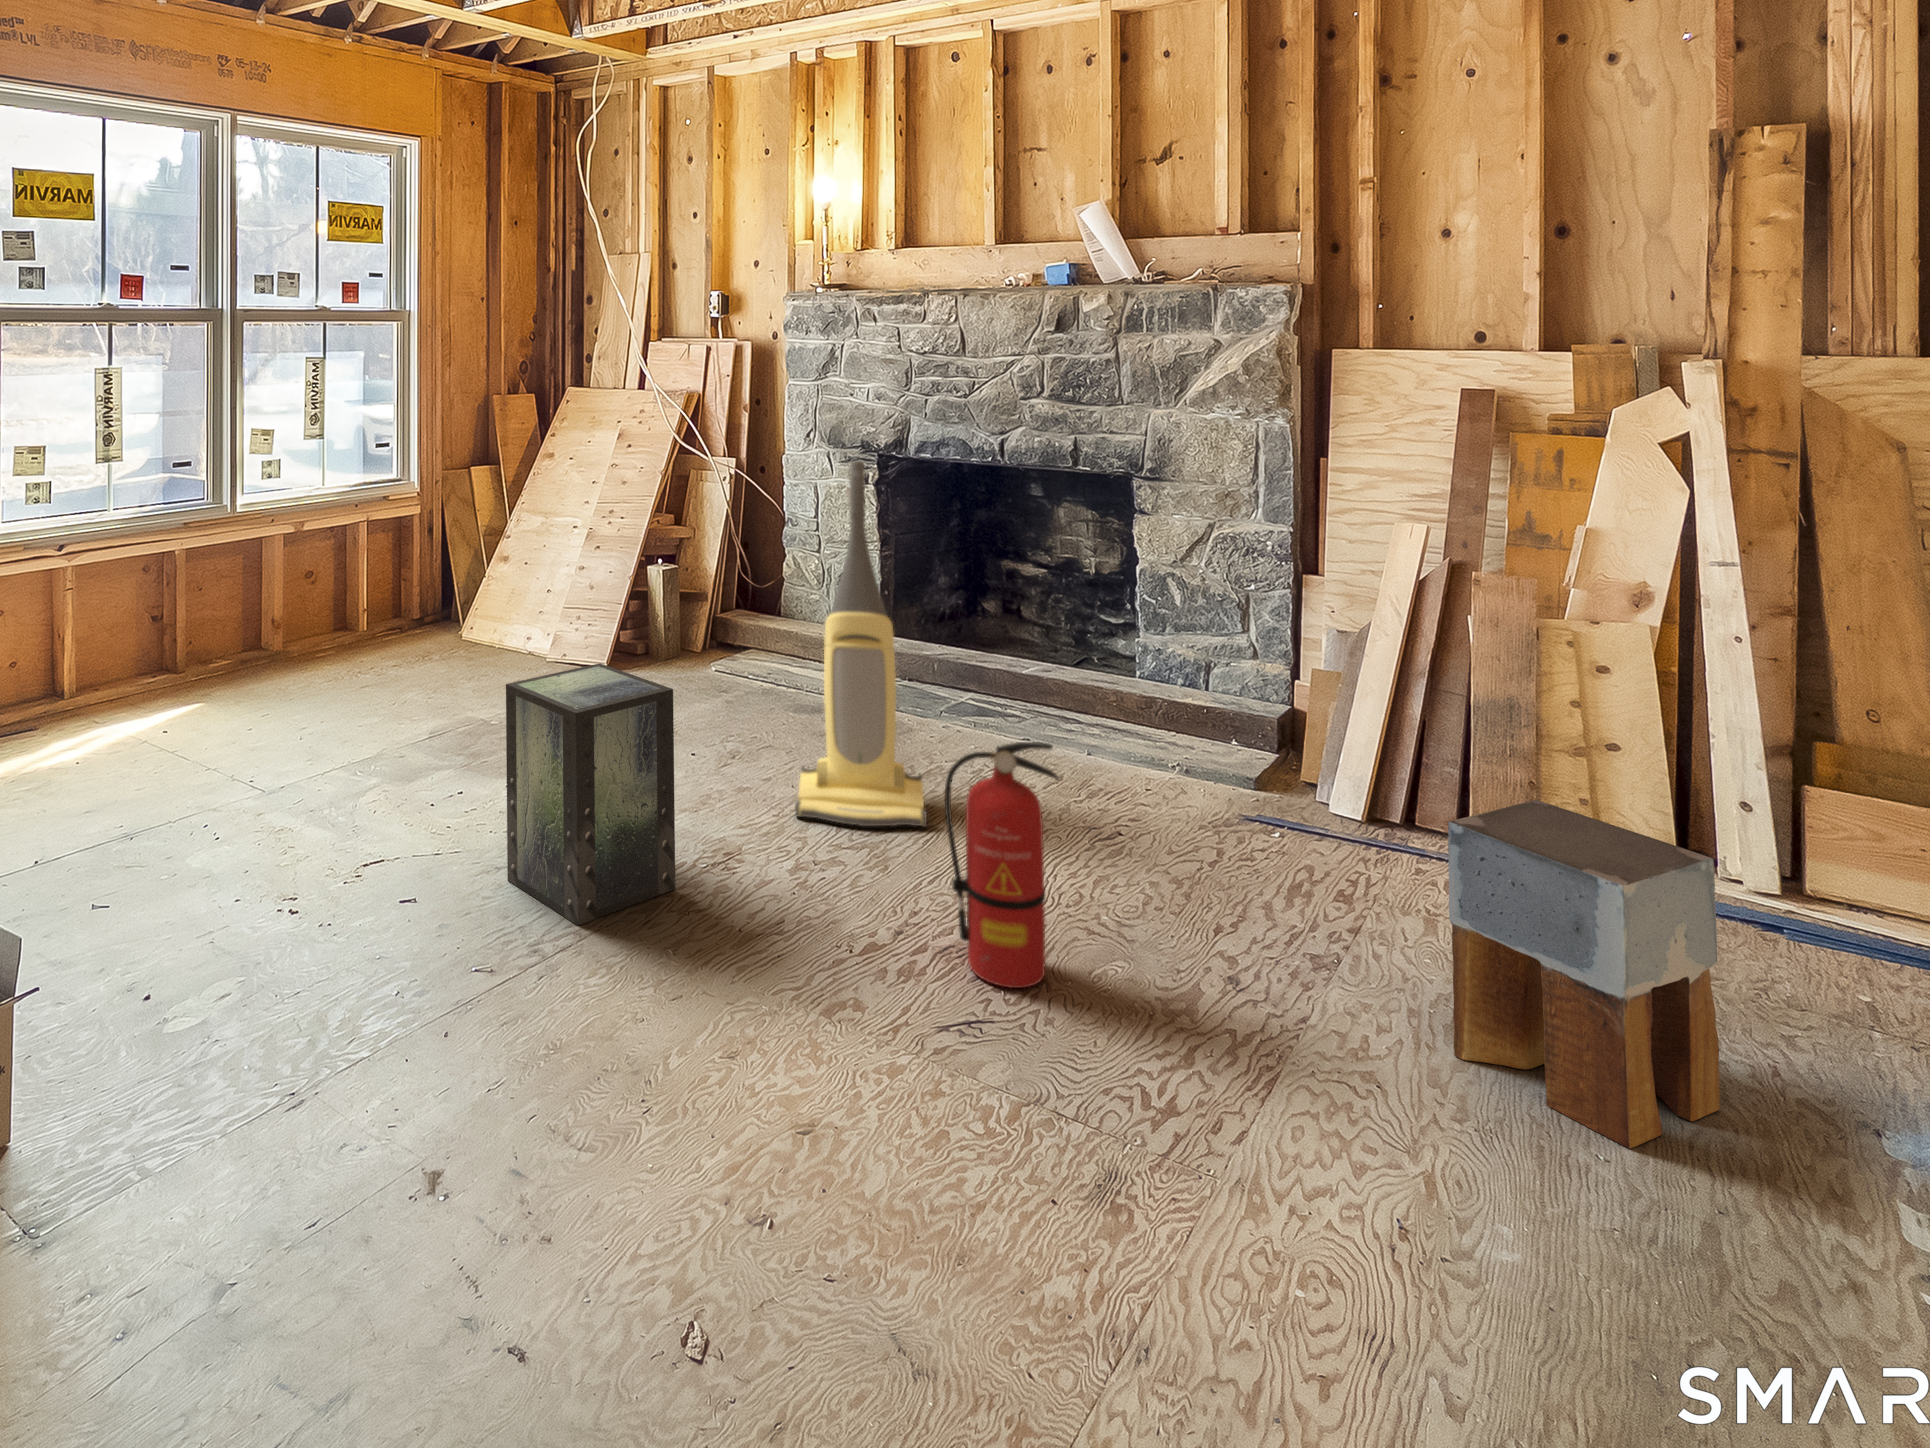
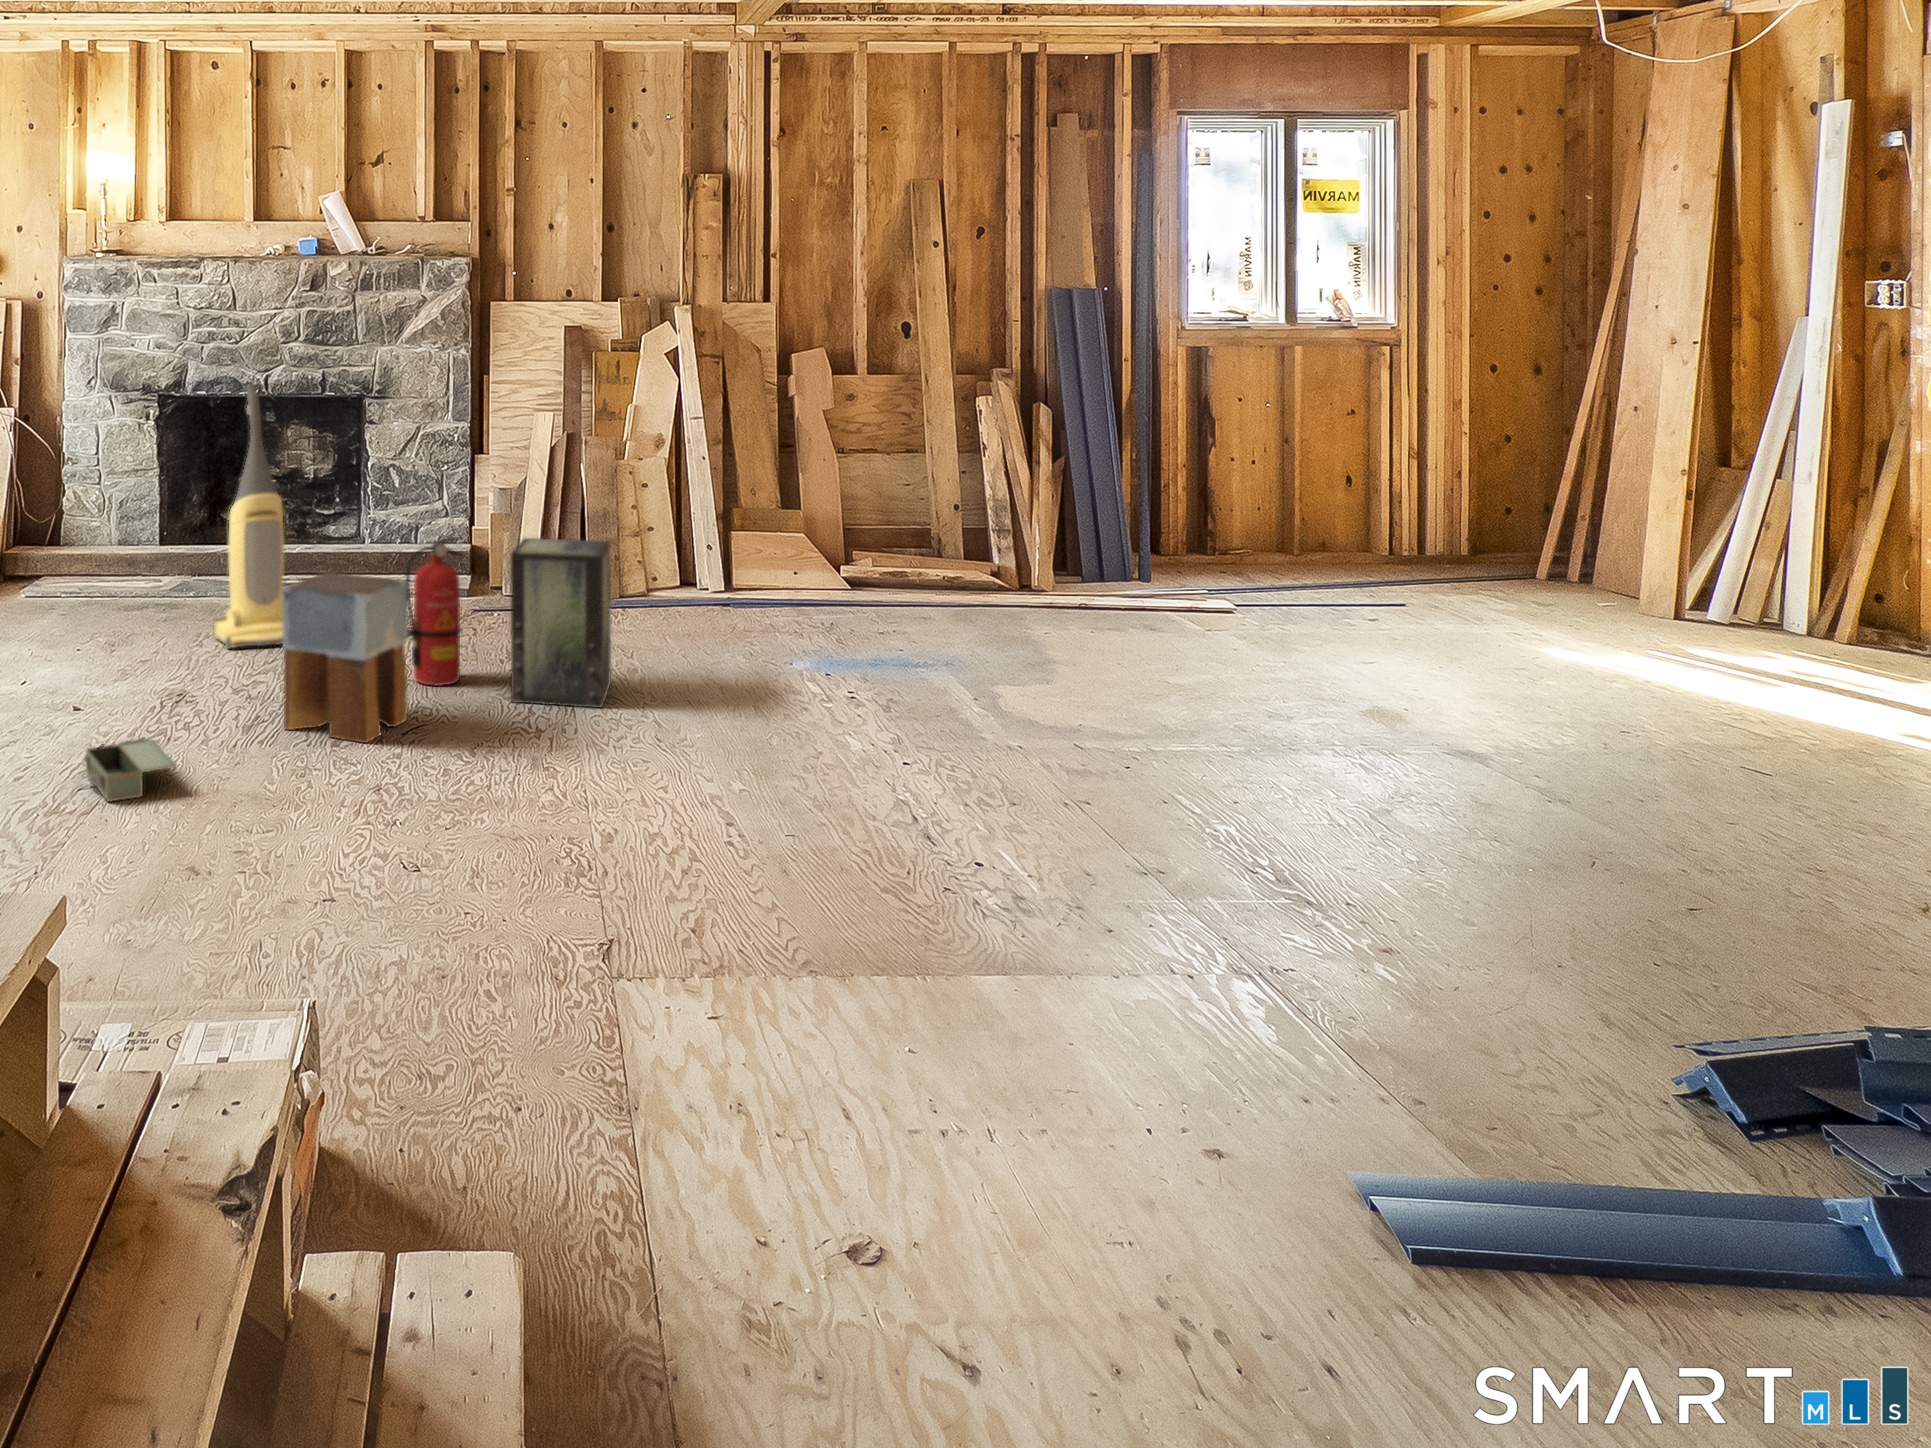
storage box: present [506,663,675,925] -> present [510,538,611,708]
stool: present [1448,800,1720,1149] -> present [283,572,408,743]
toolbox: none [281,972,428,1086] -> present [85,739,175,802]

